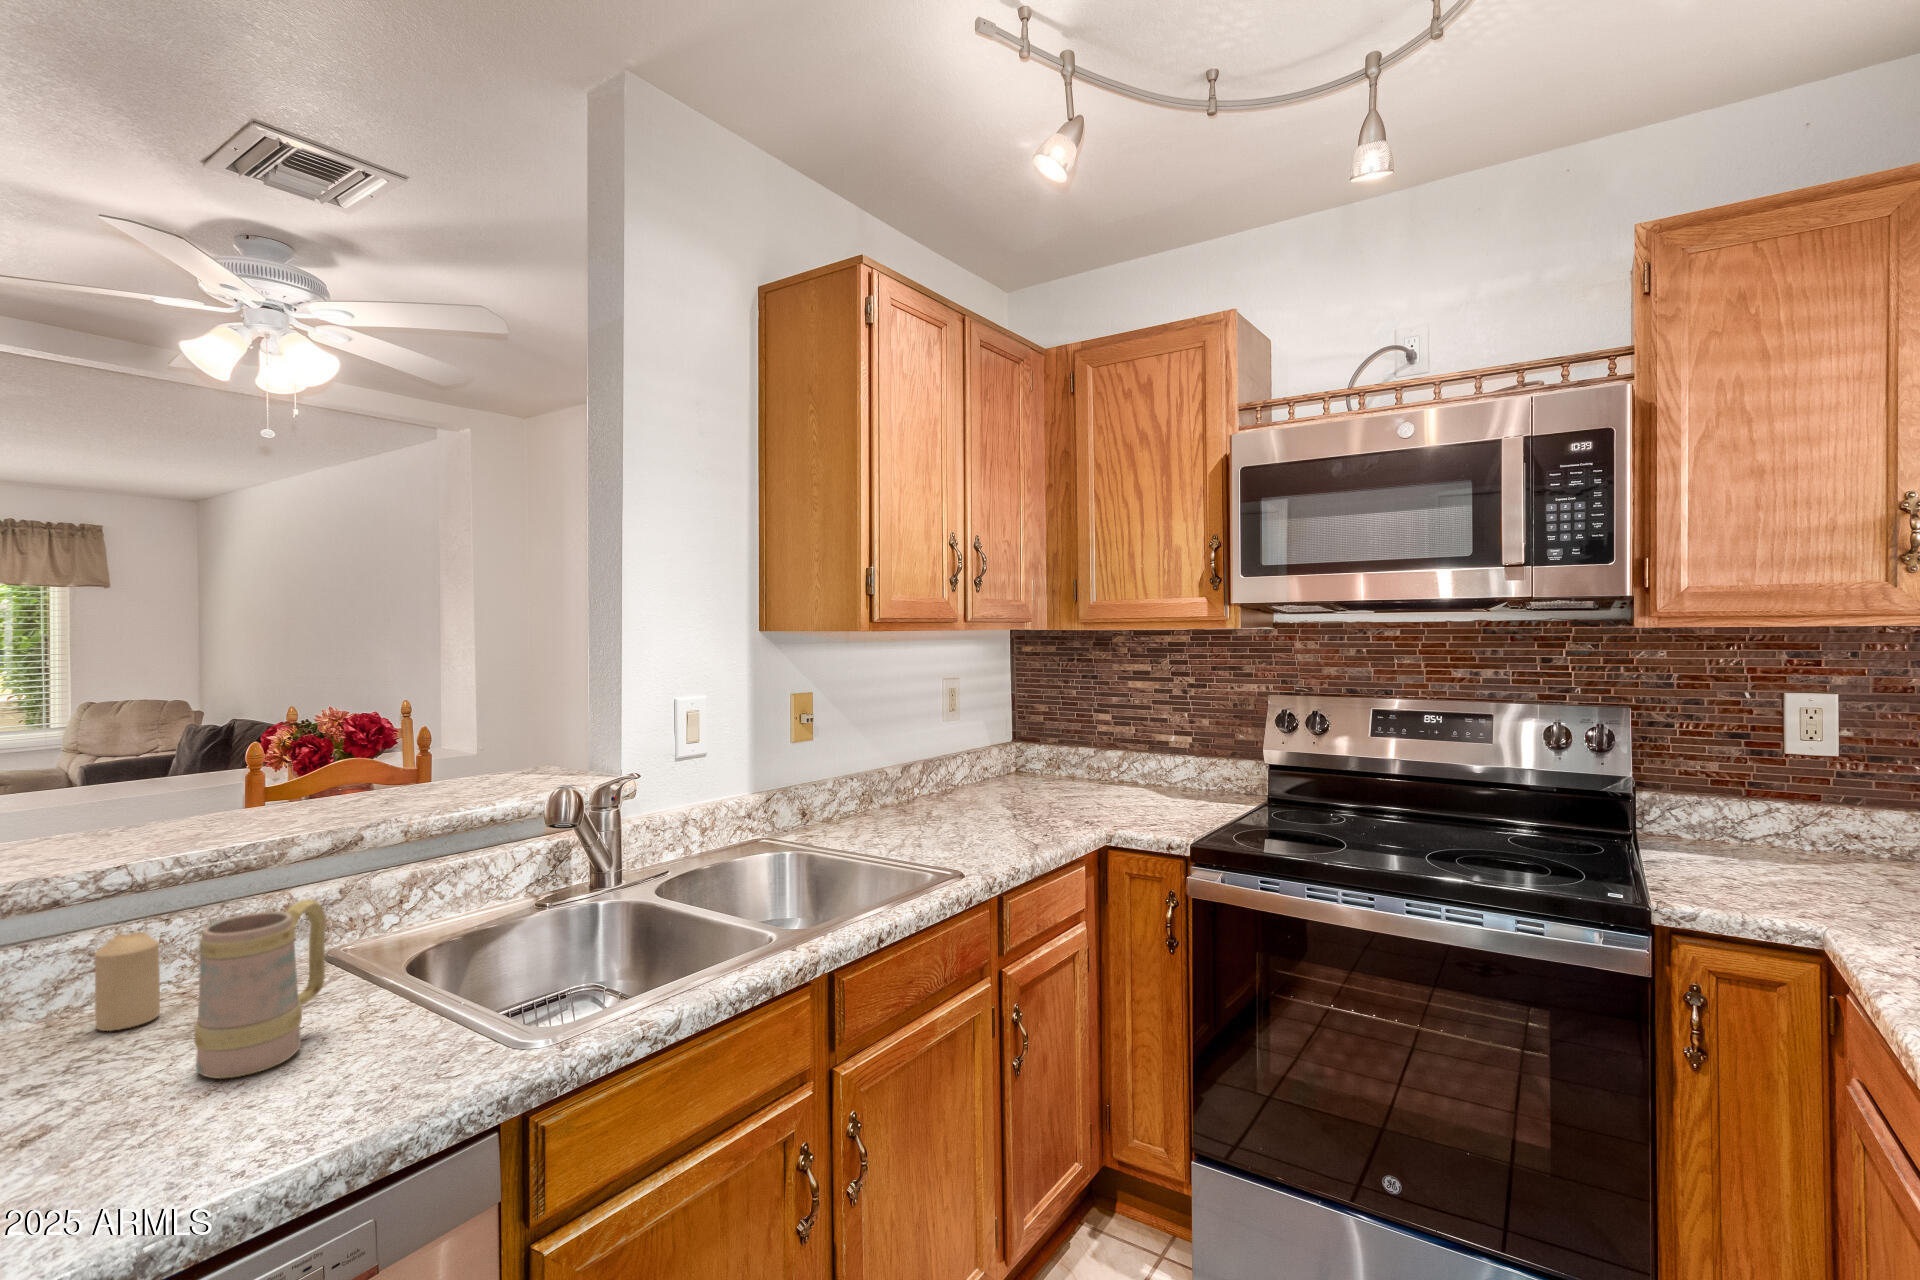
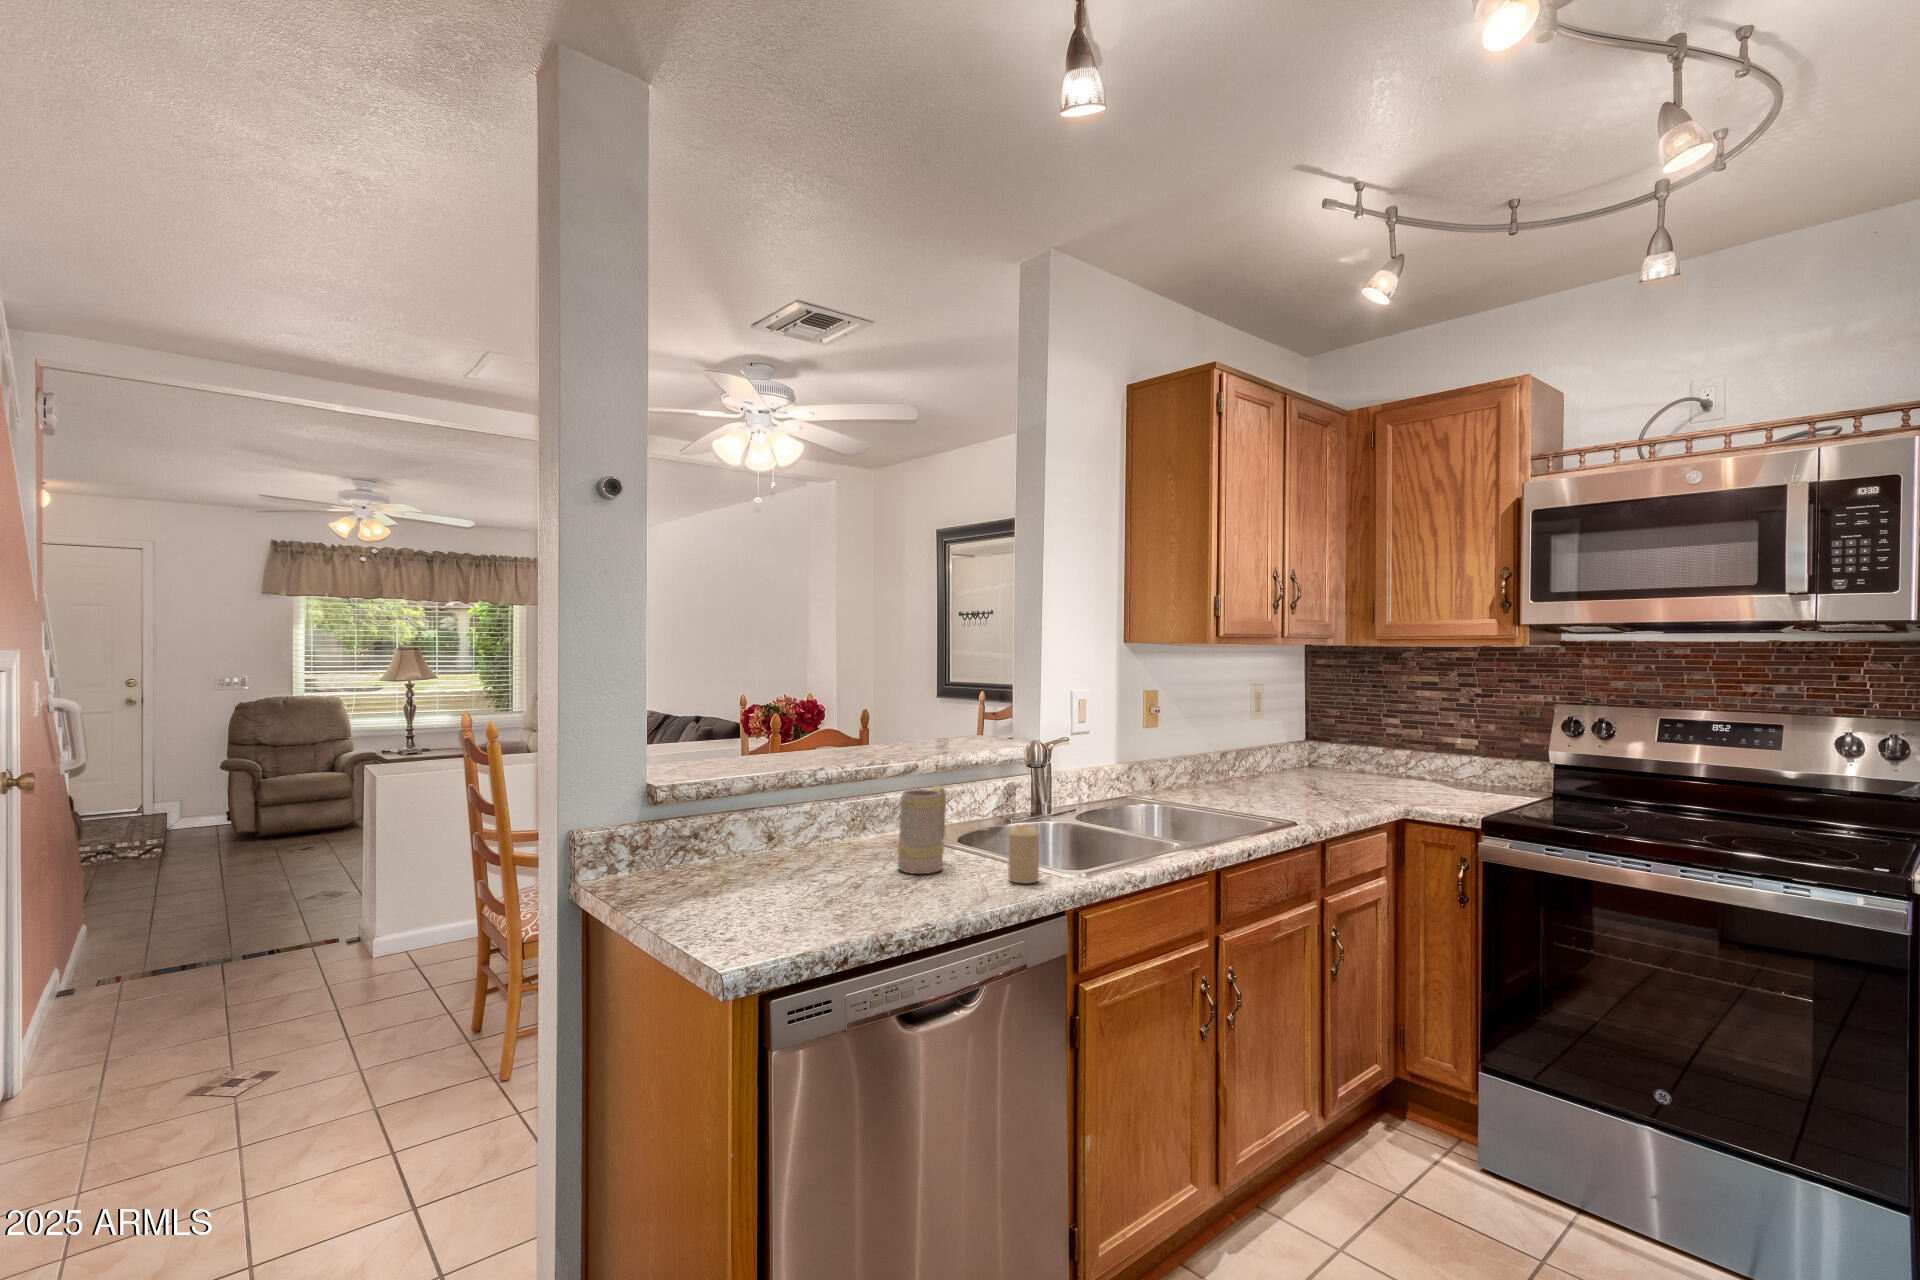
candle: present [95,932,160,1031] -> present [1008,824,1039,884]

